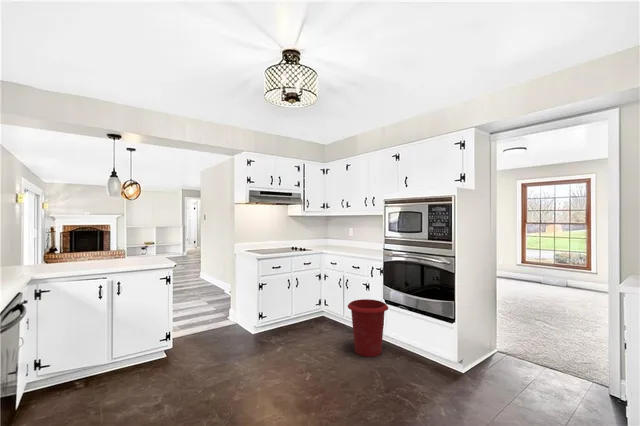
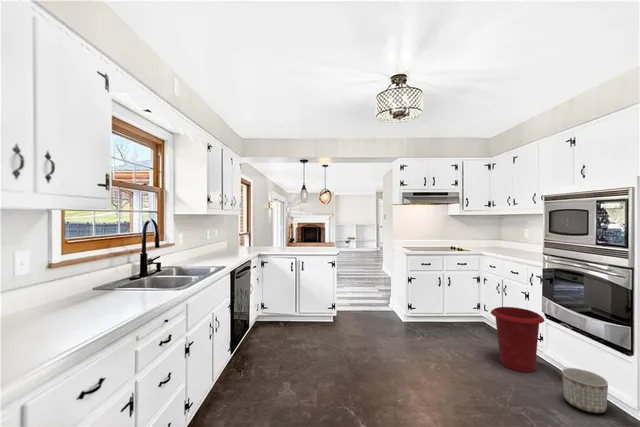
planter: none [409,342,439,375] -> present [562,368,608,413]

